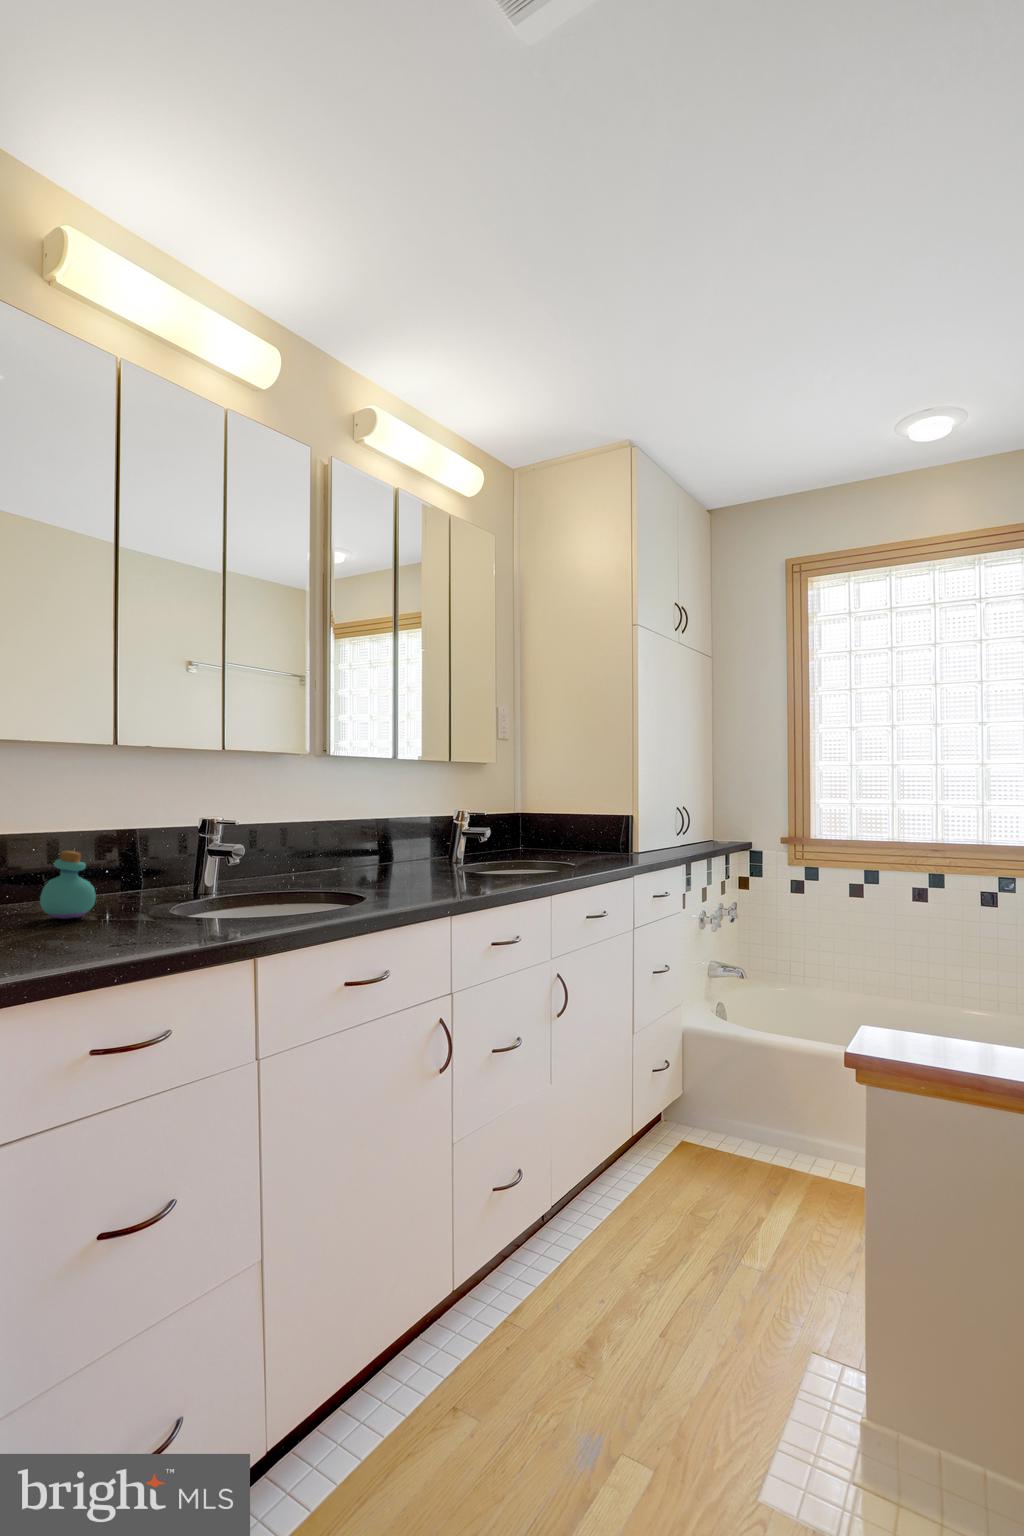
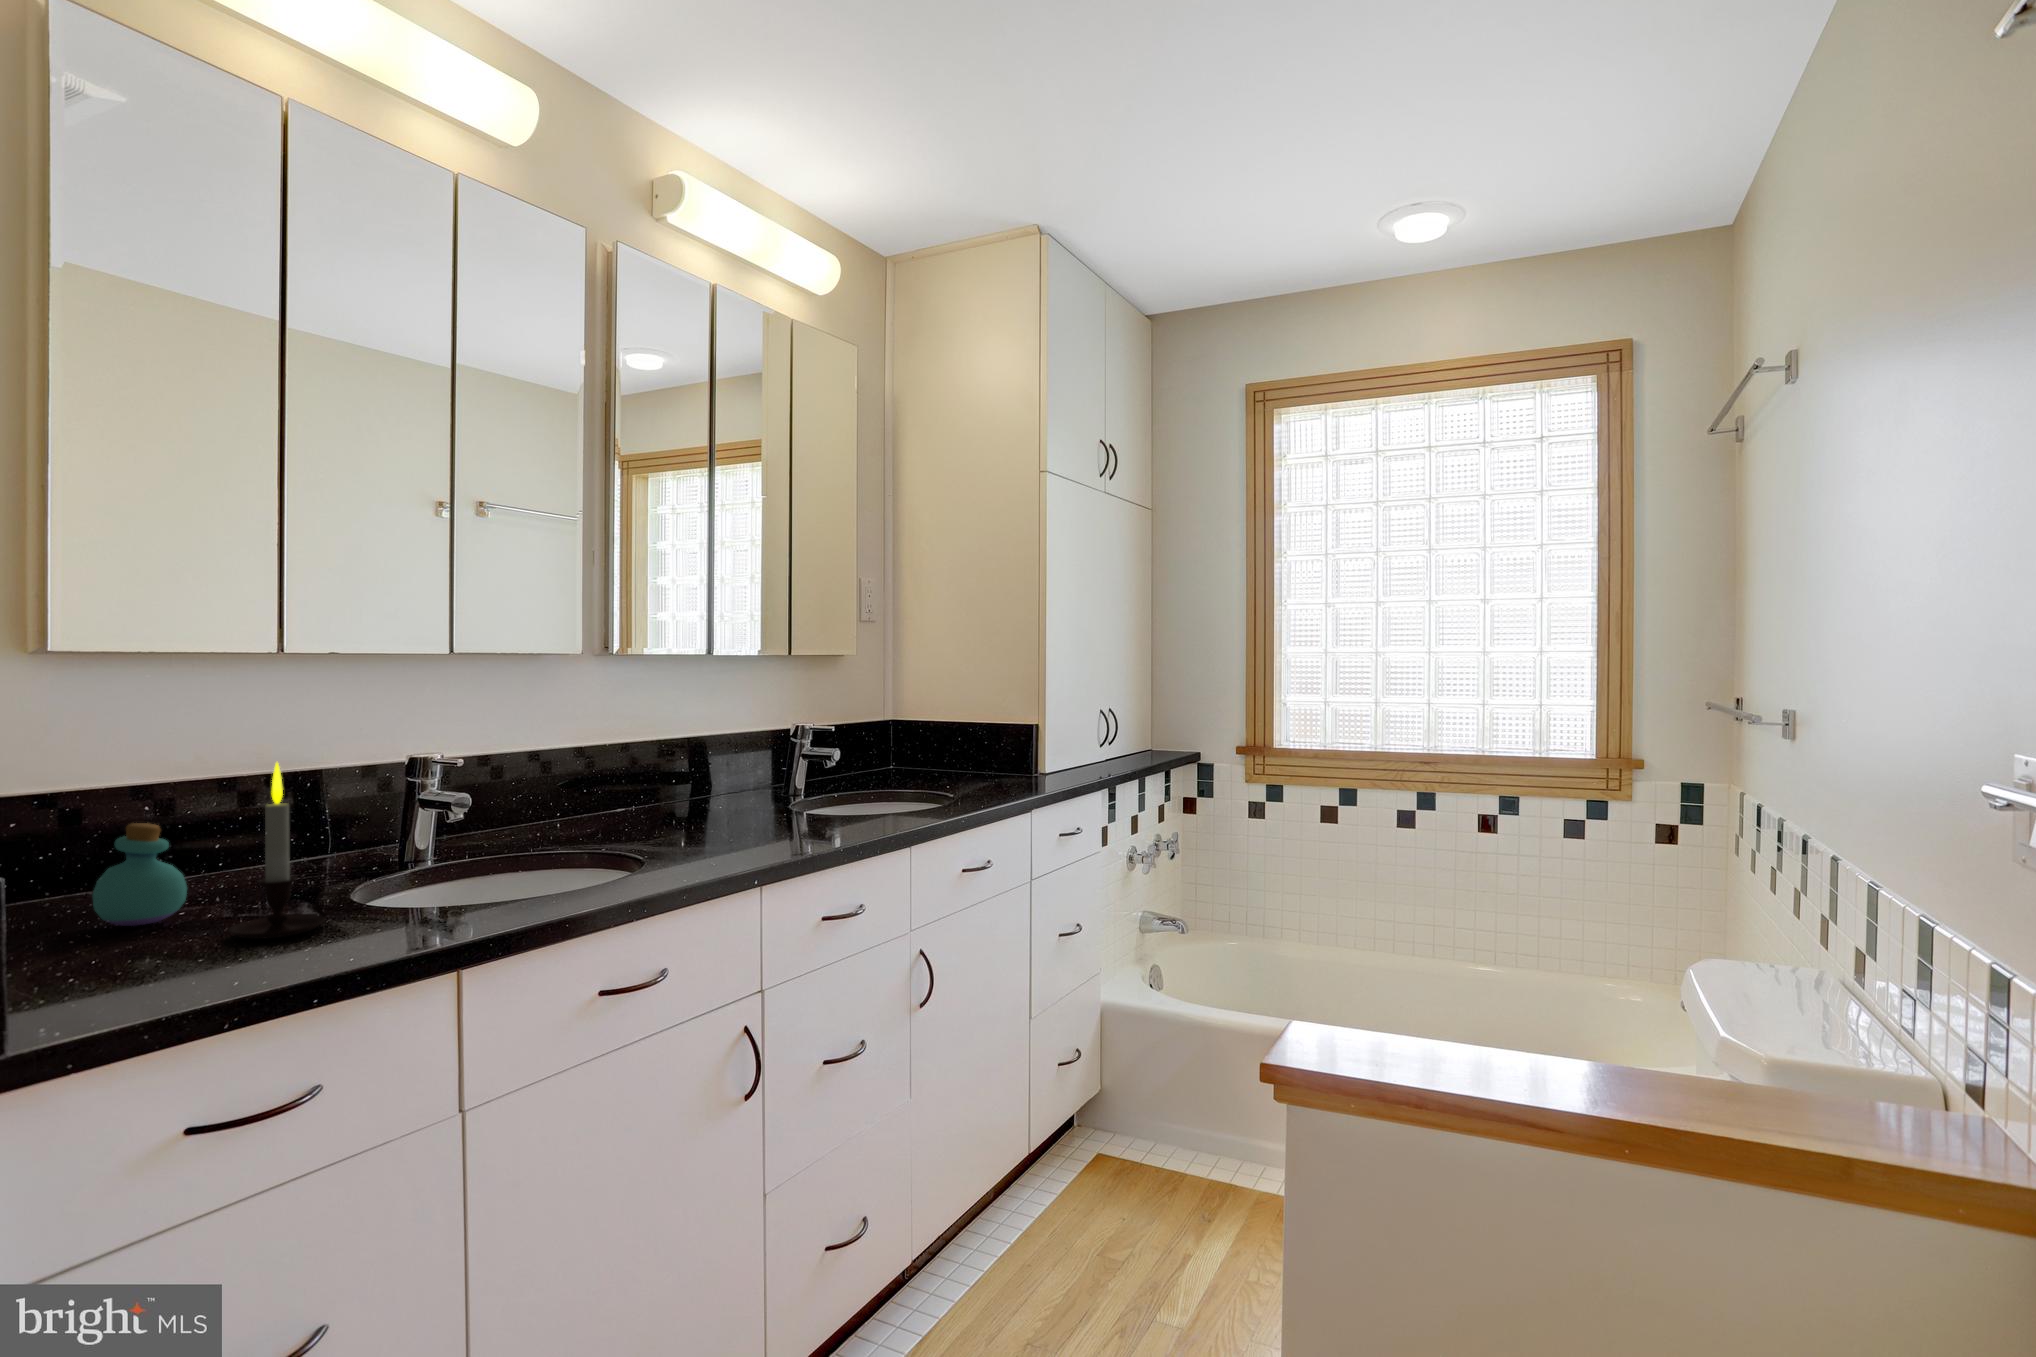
candle: none [129,809,195,926] -> present [228,763,342,939]

